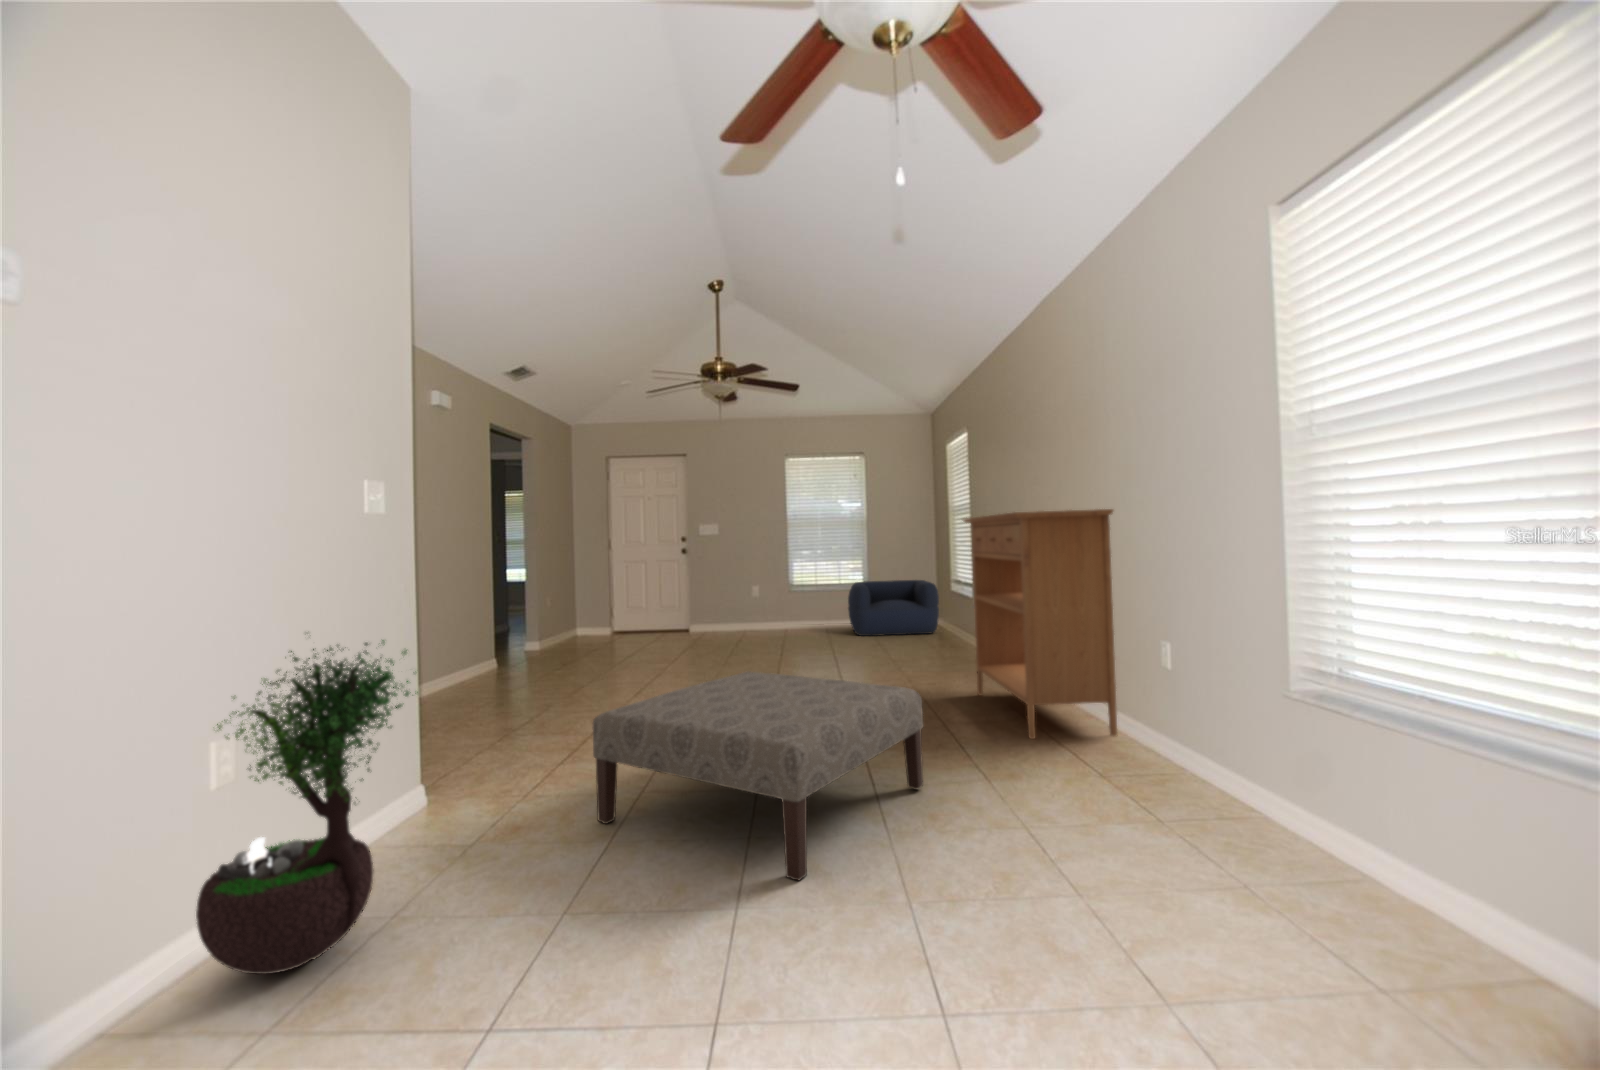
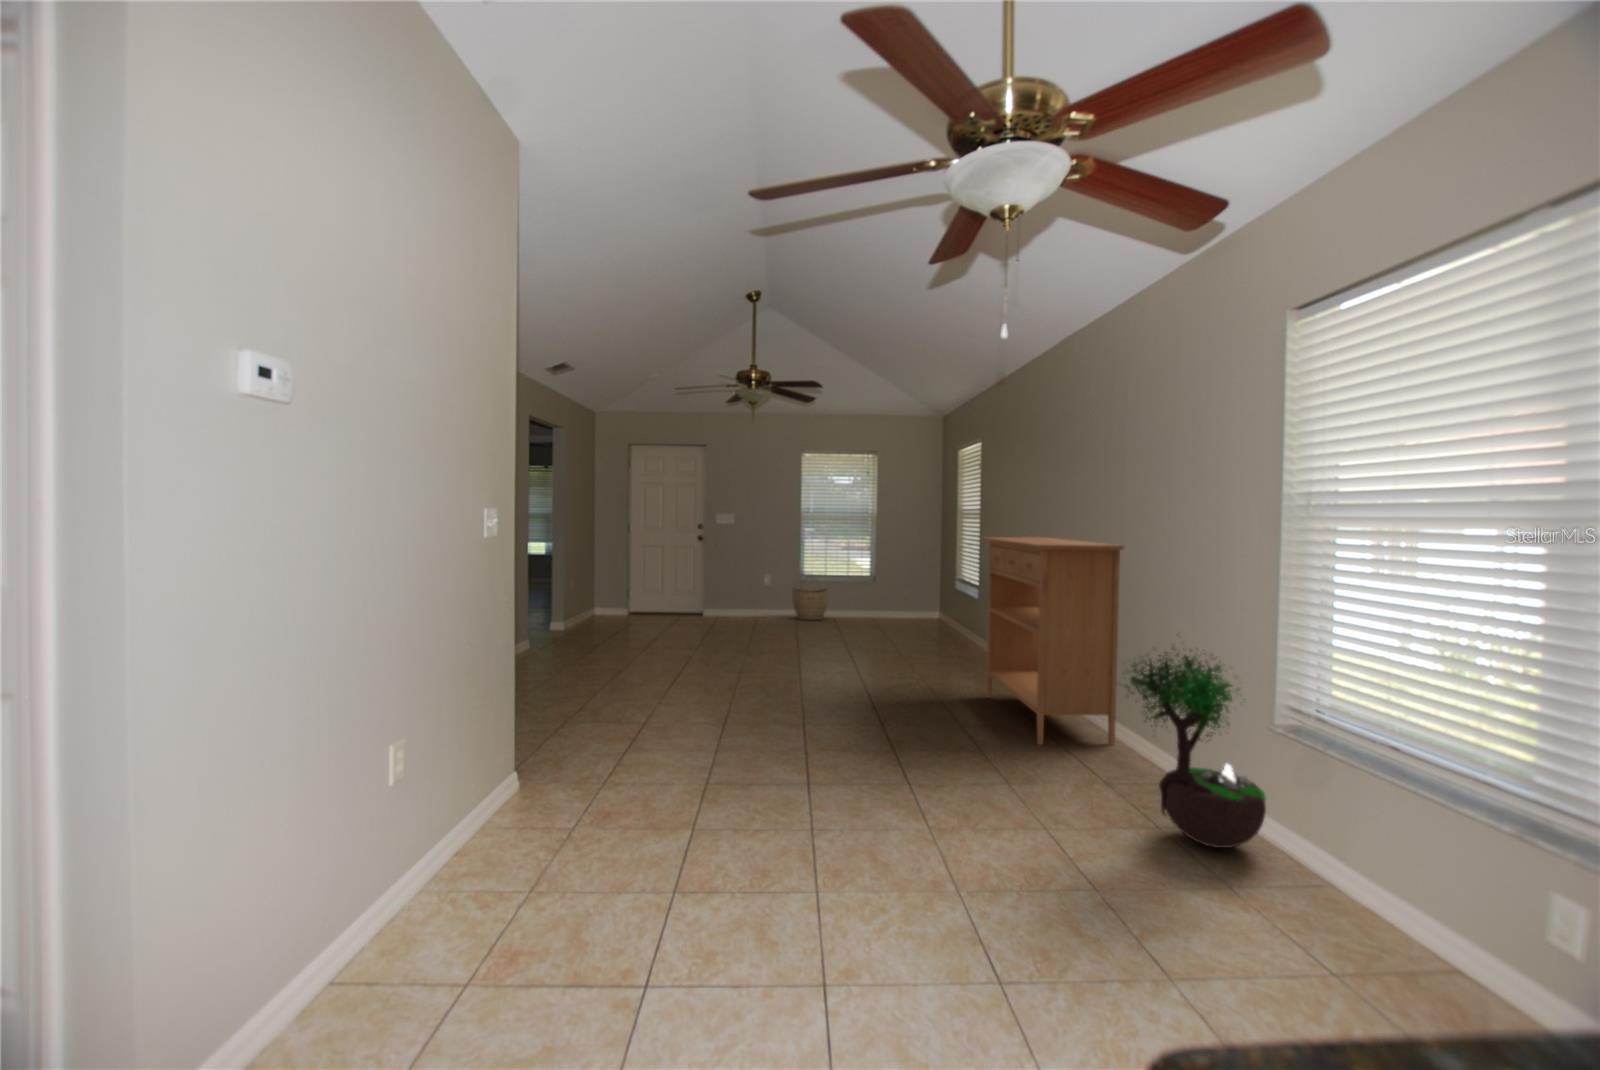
armchair: present [848,580,939,636] -> none [857,575,944,628]
woven basket: none [780,586,819,632] -> present [792,579,829,620]
potted tree: present [196,640,418,974] -> present [1116,645,1266,848]
ottoman: present [593,672,923,880] -> none [674,678,954,869]

